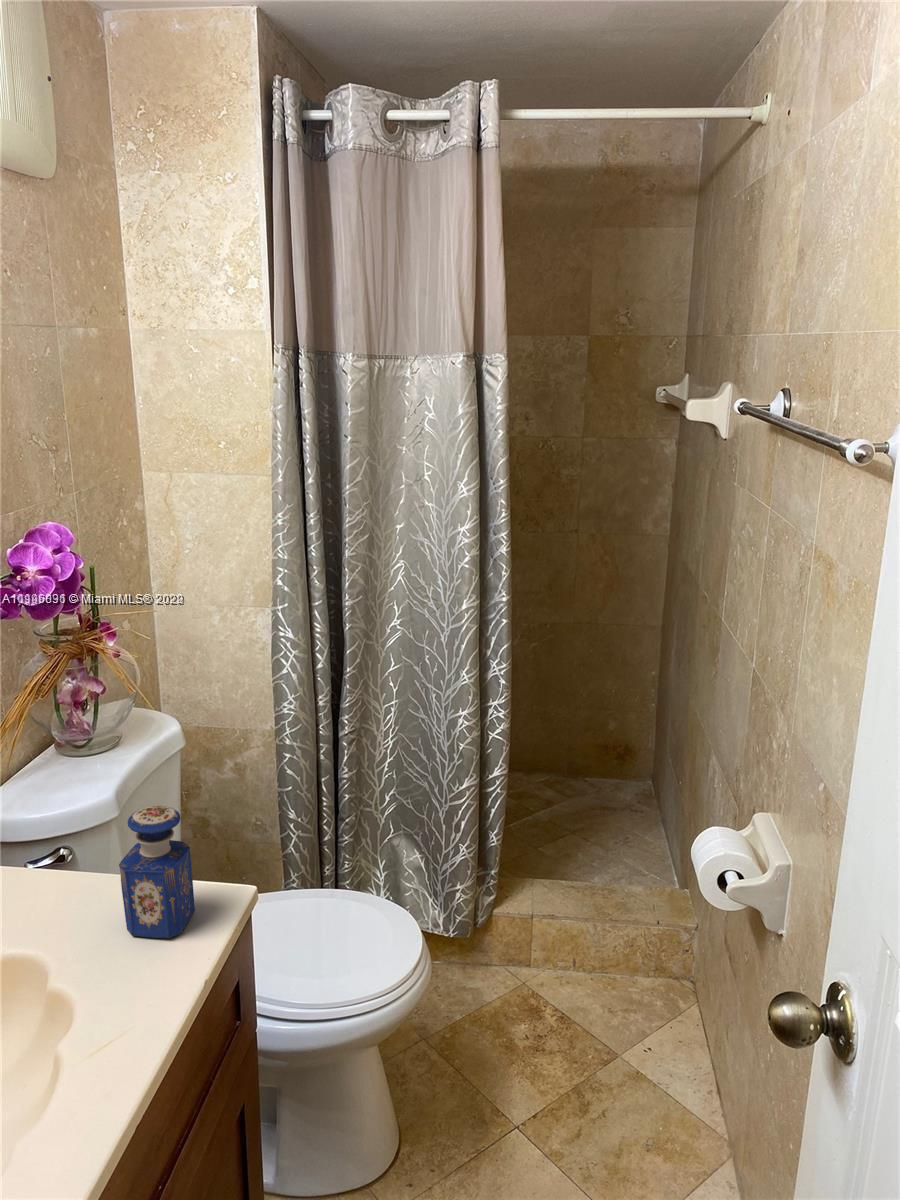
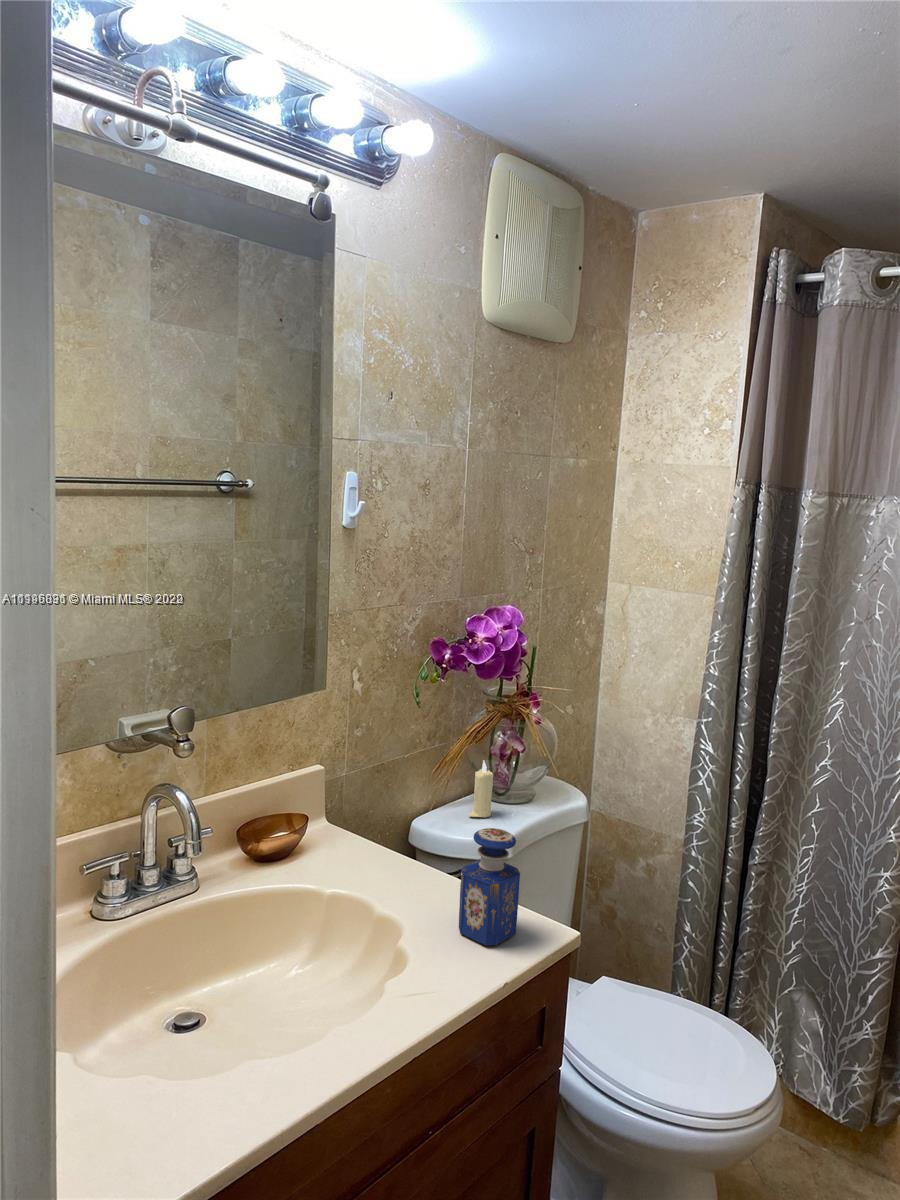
candle: none [52,715,81,783] -> present [469,760,493,817]

